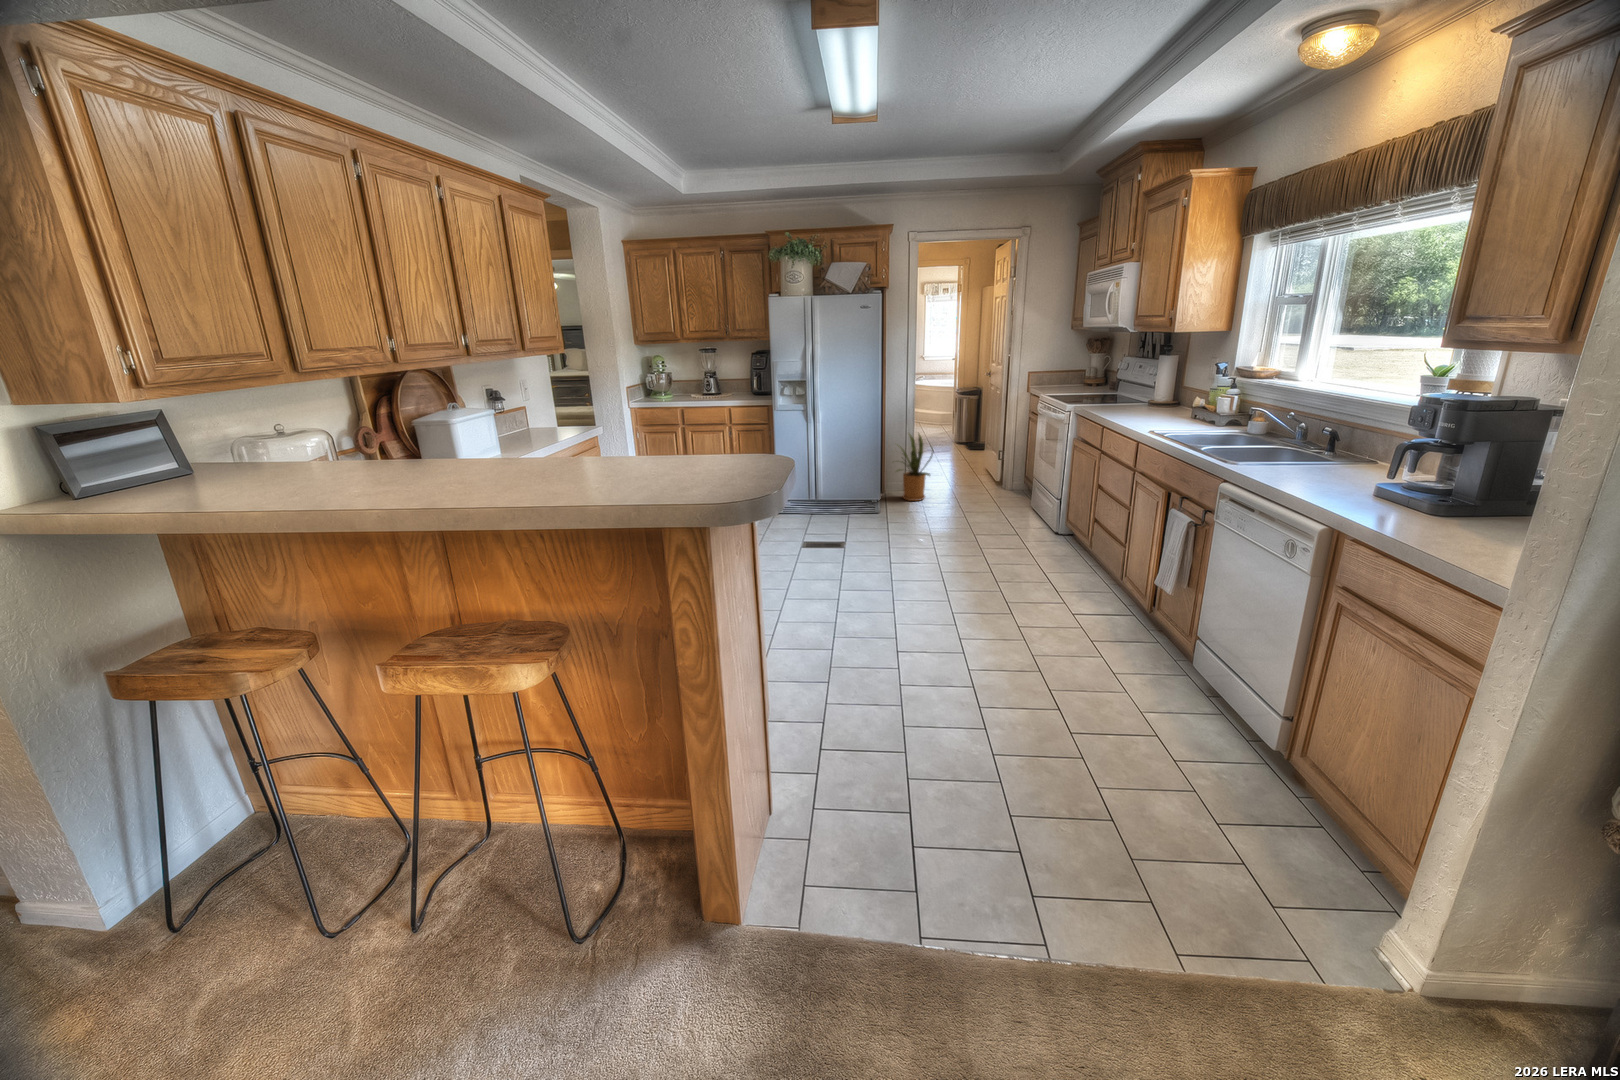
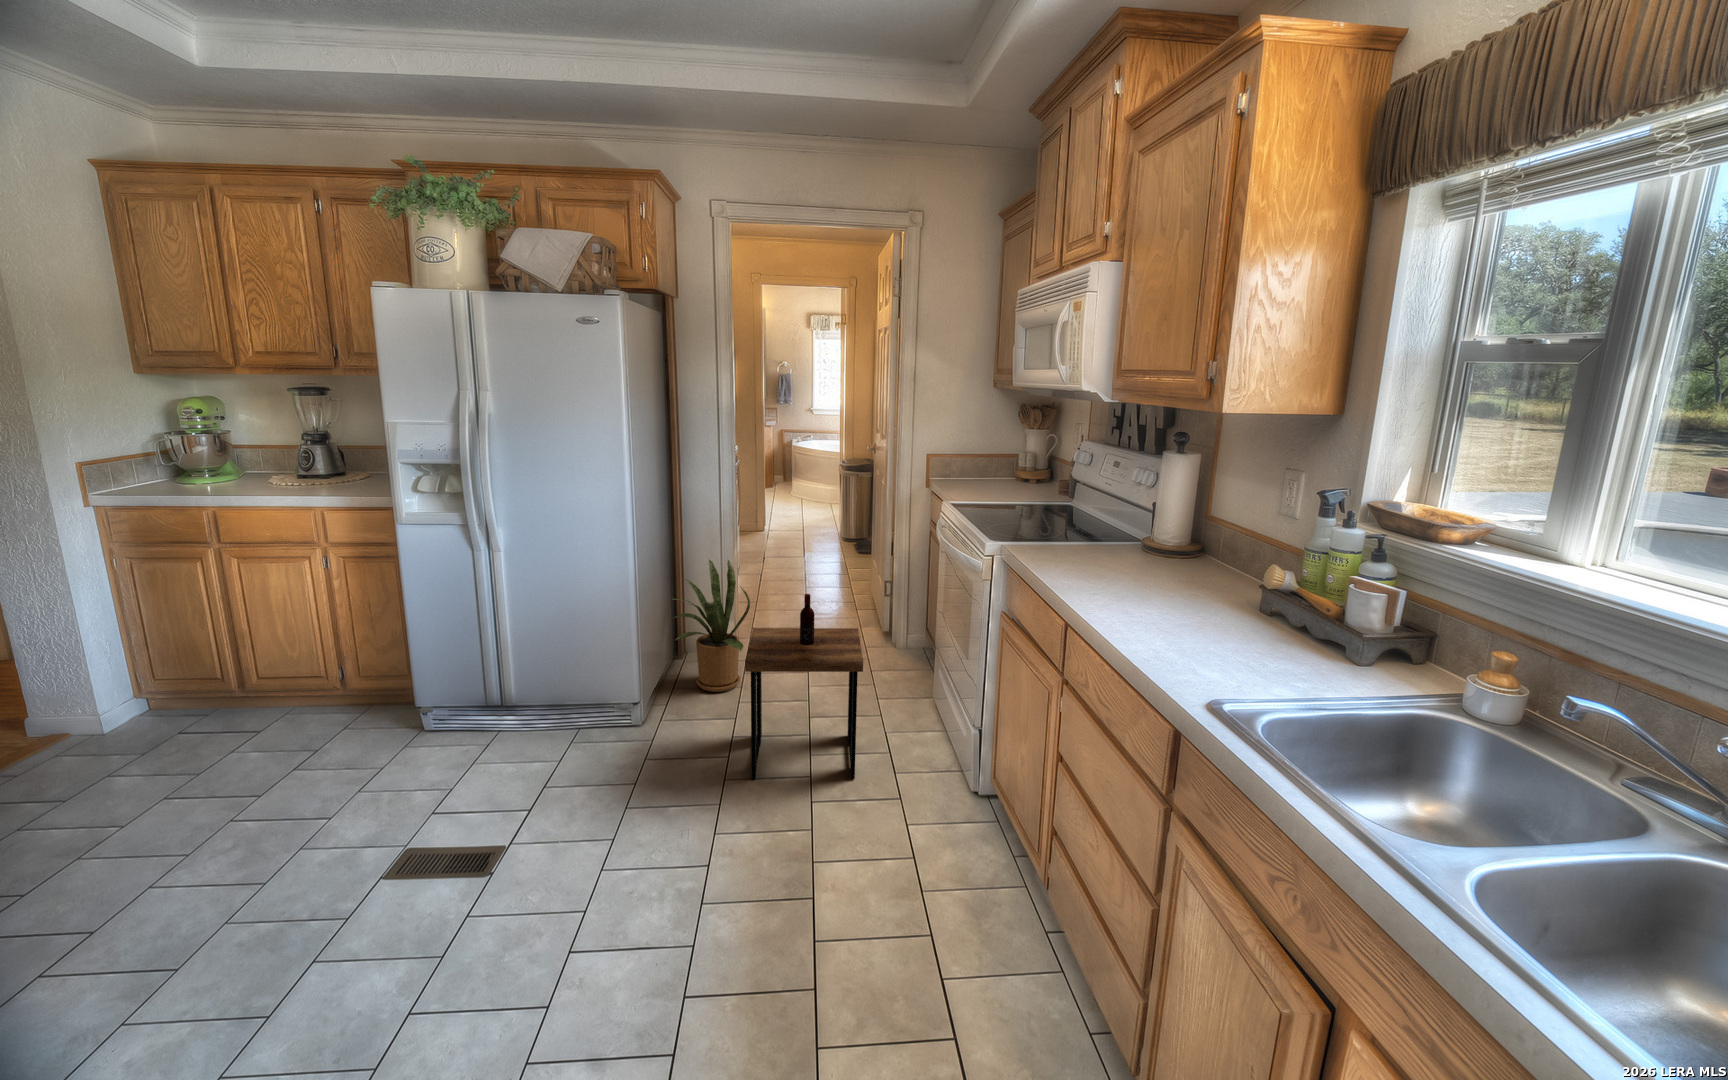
side table: none [943,437,1003,527] -> present [745,594,863,780]

